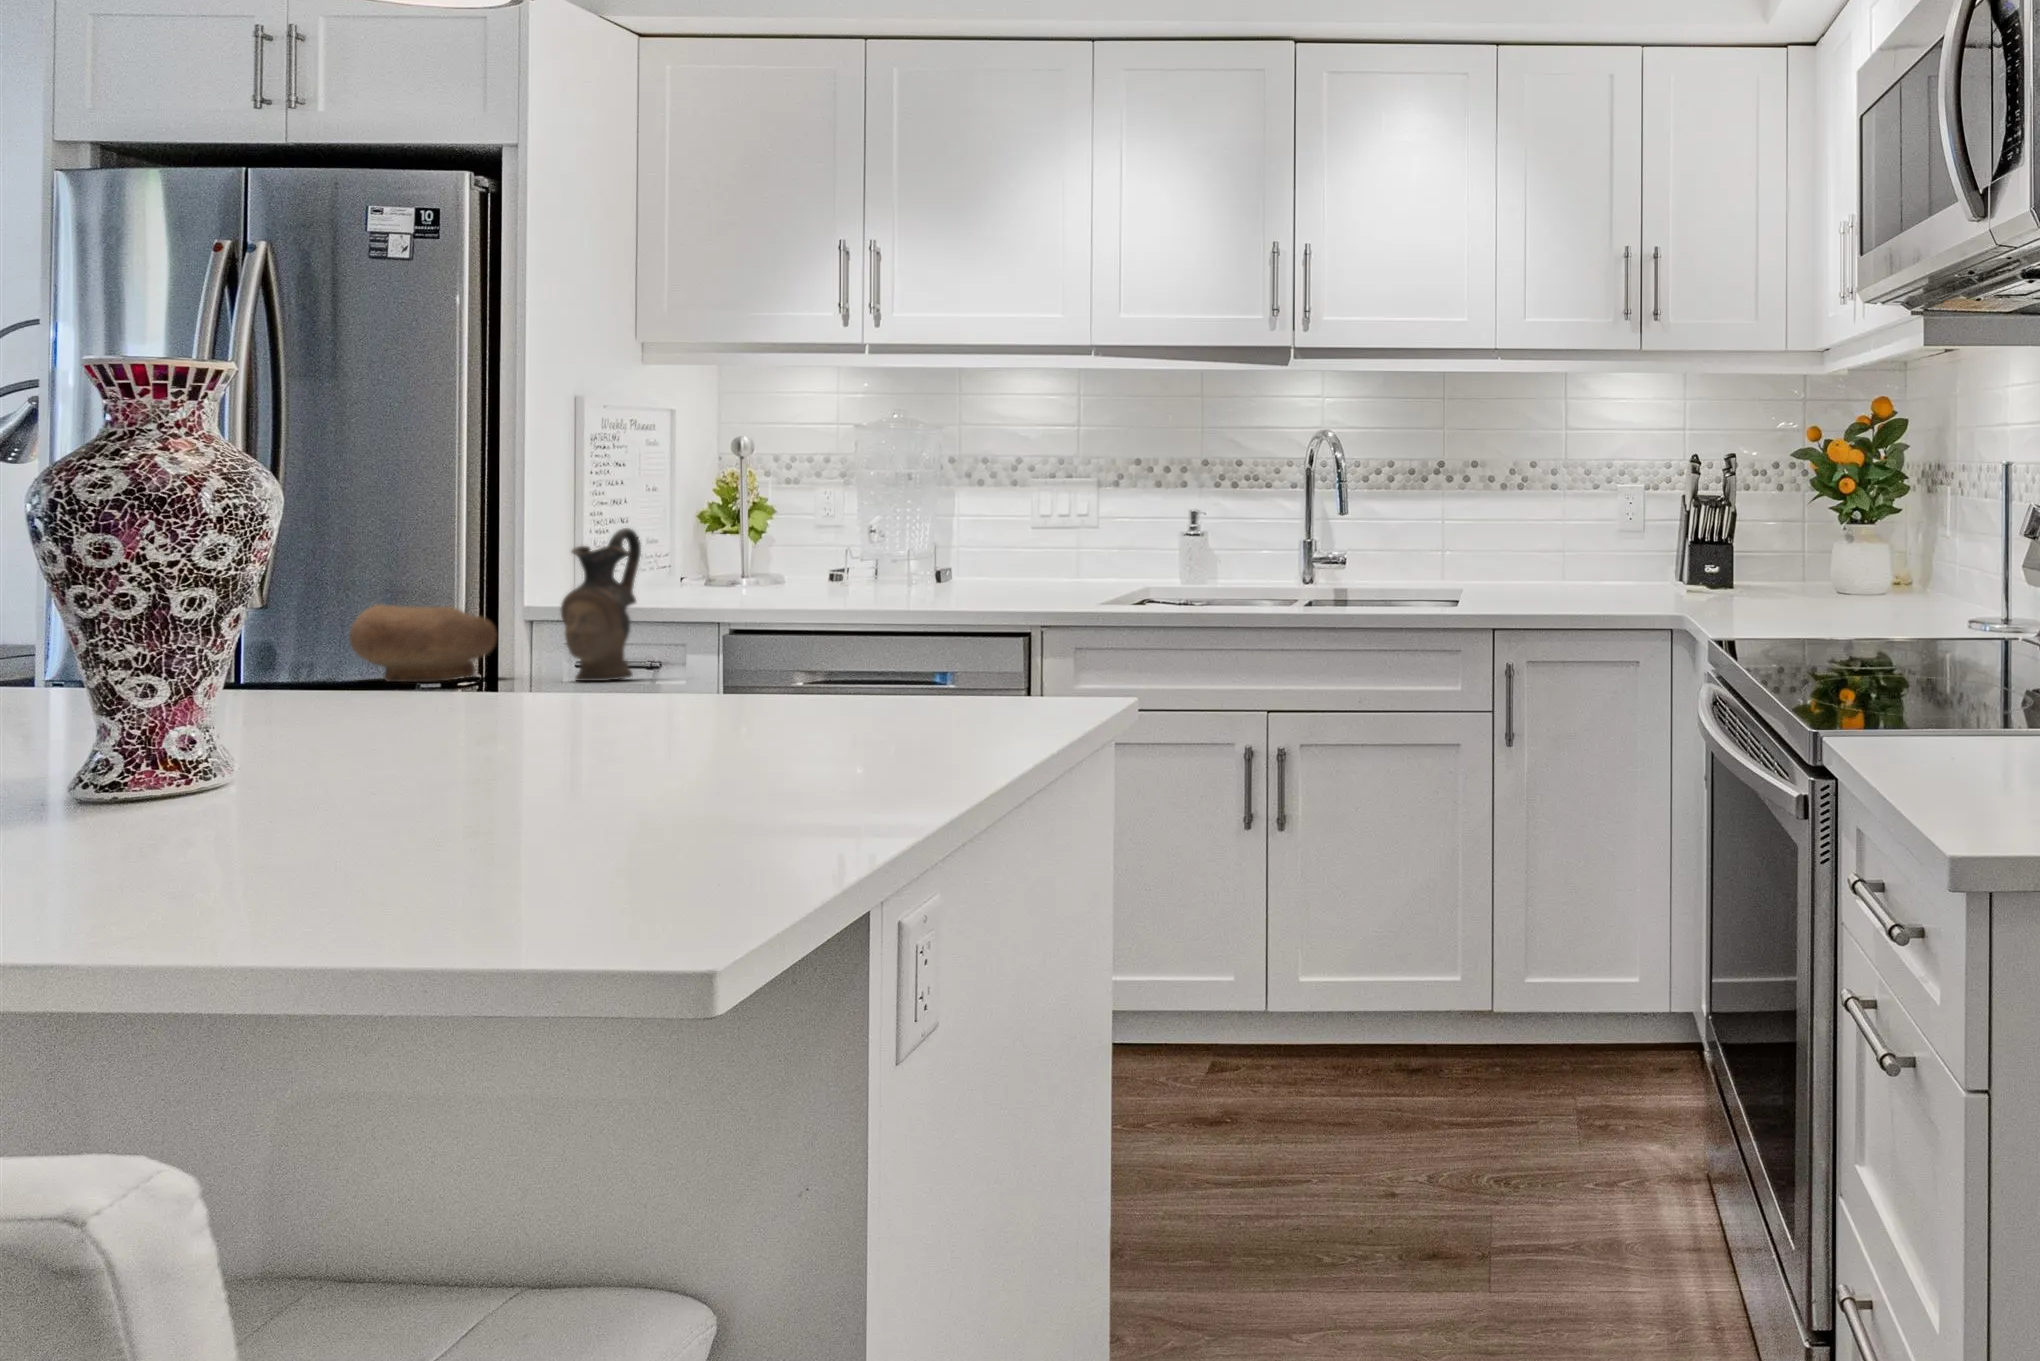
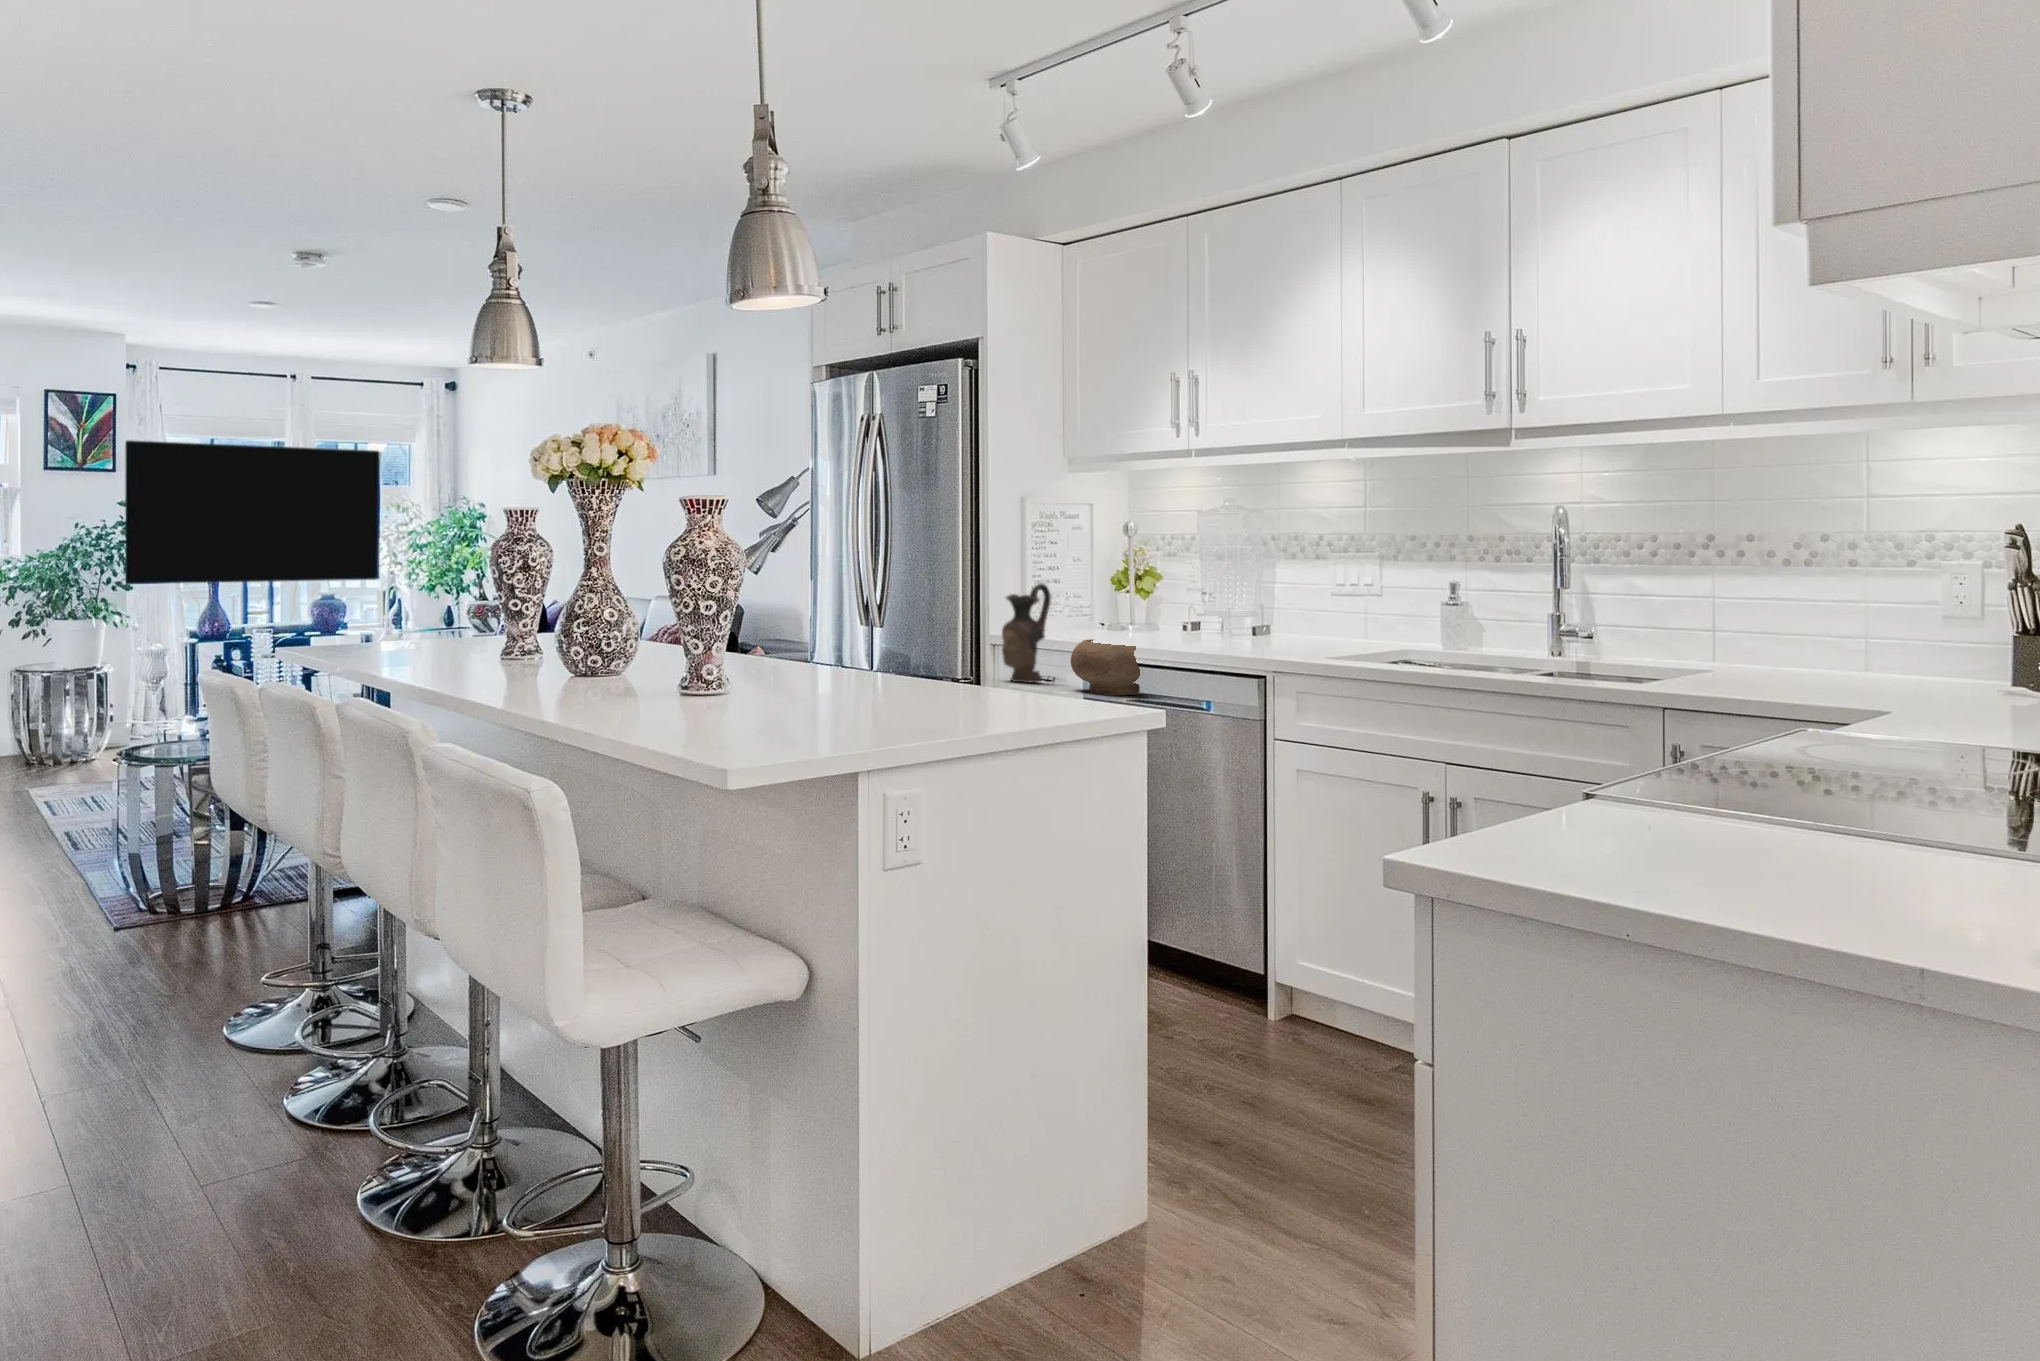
bowl: present [349,605,497,682] -> present [1071,639,1140,695]

